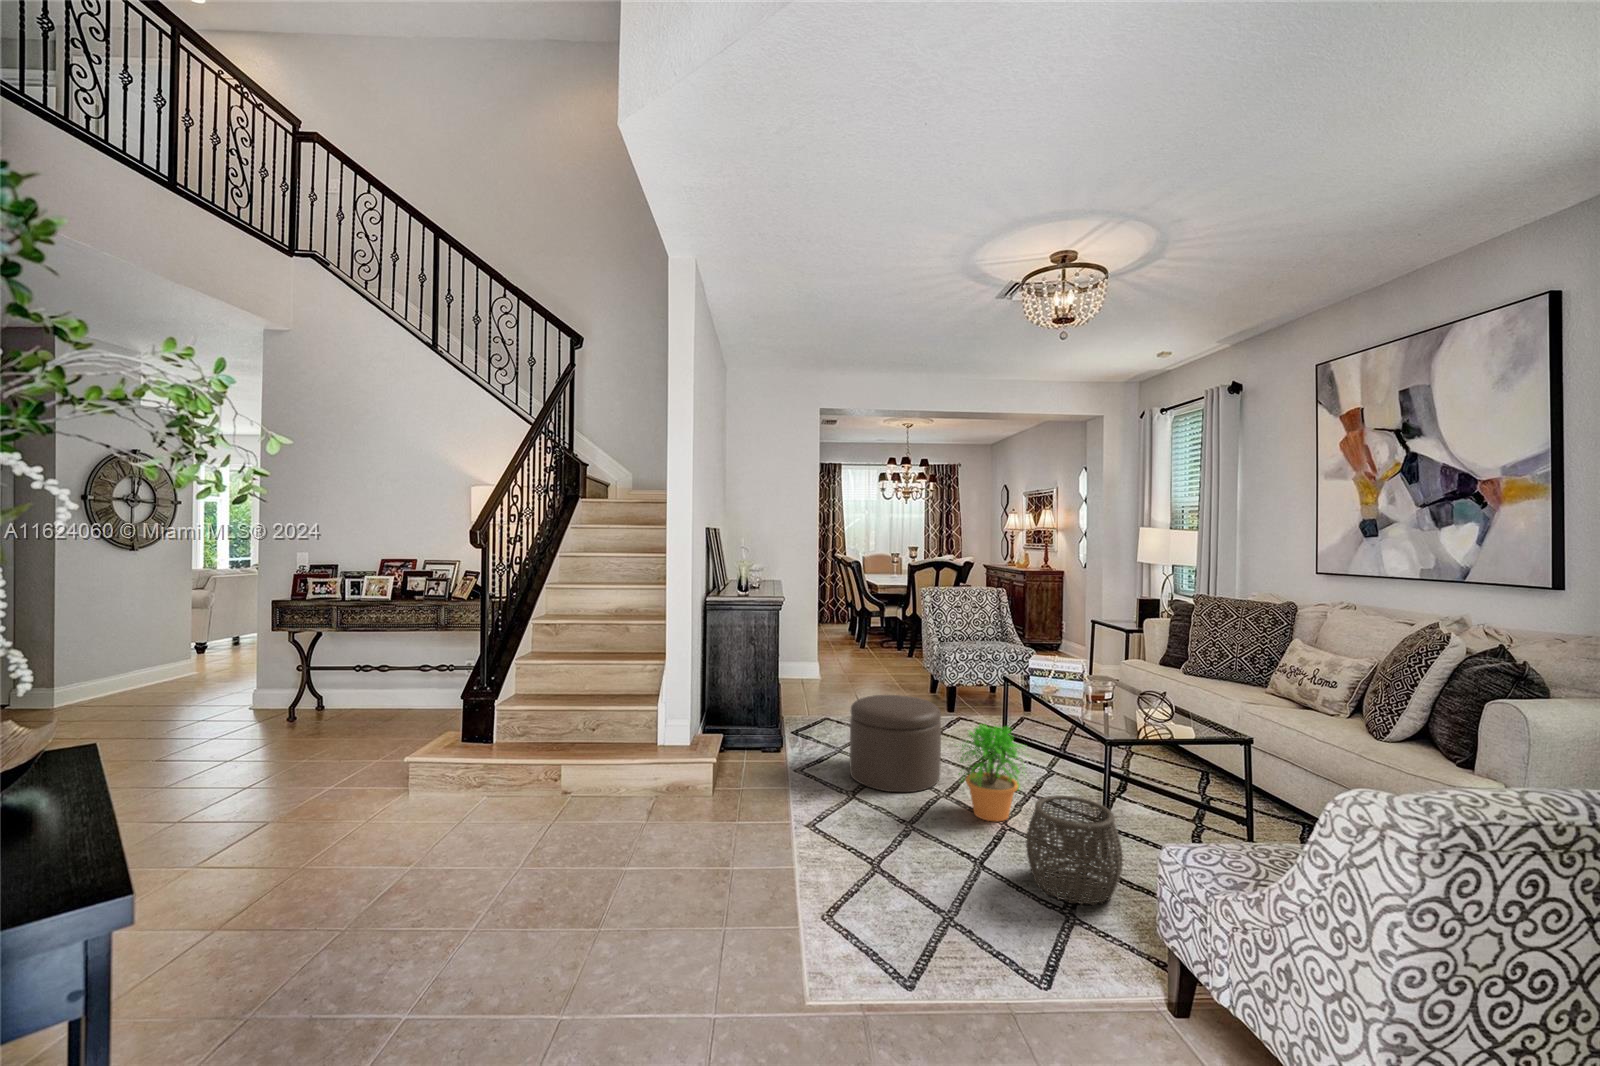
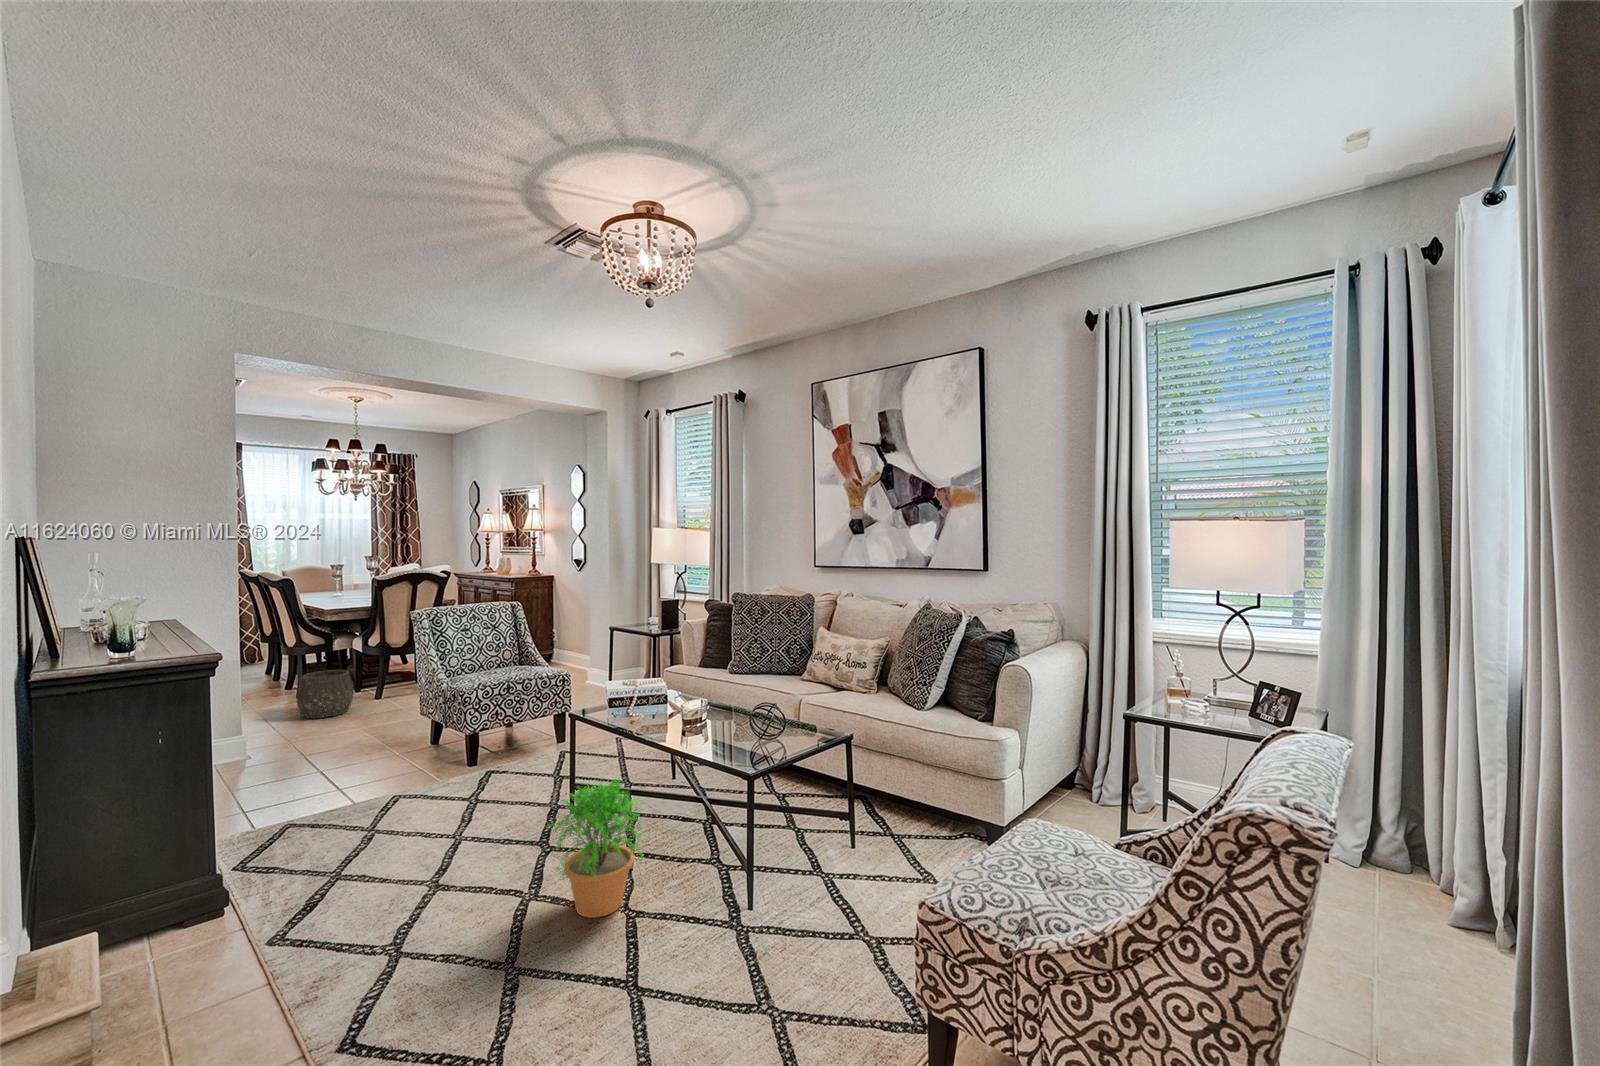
ottoman: present [850,695,941,792] -> none [348,768,506,936]
woven basket: present [1026,796,1123,905] -> present [297,670,354,718]

